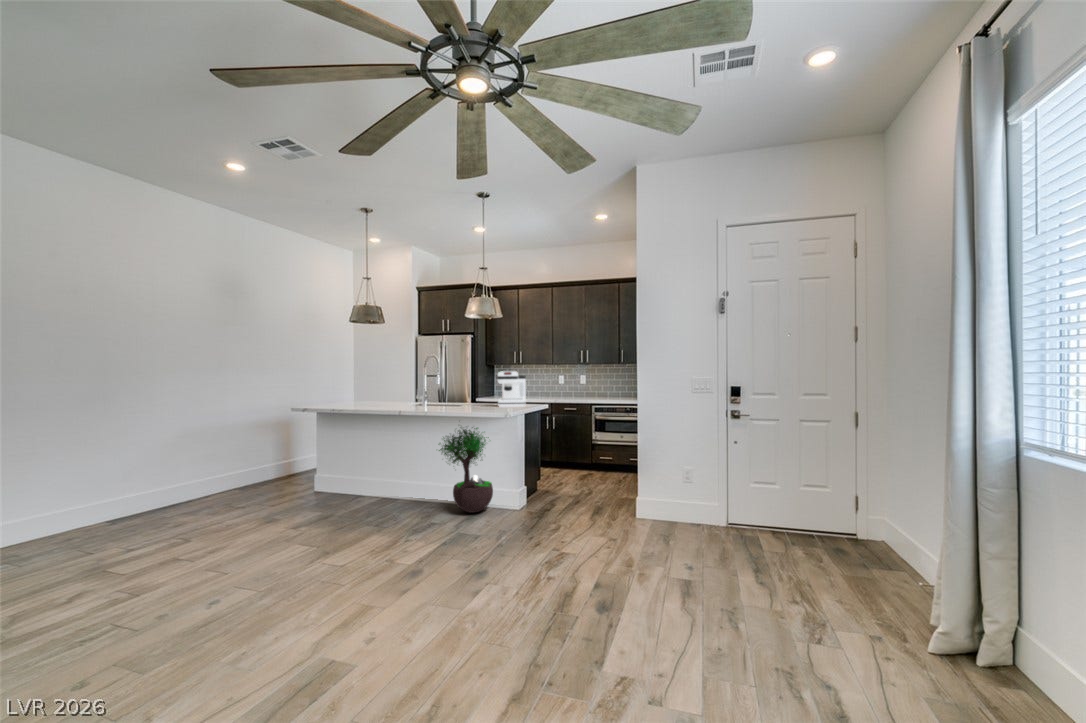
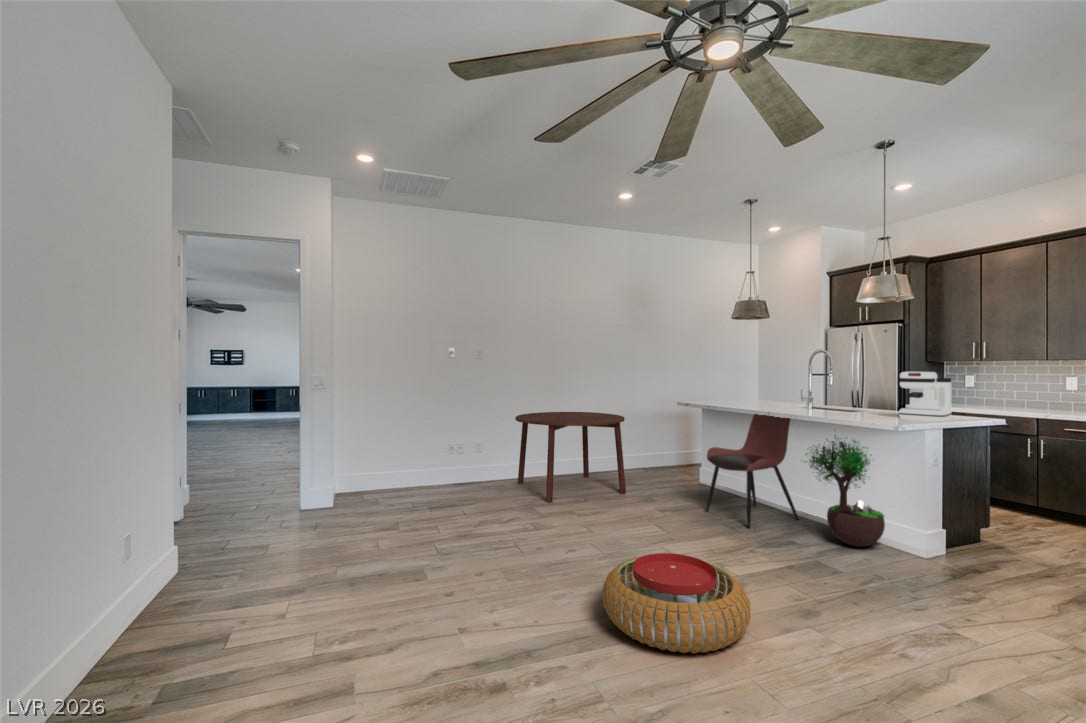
dining chair: none [340,410,423,521] -> present [706,414,799,528]
dining table: none [45,430,236,558] -> present [515,412,626,502]
pouf: none [302,557,455,660] -> present [602,553,751,654]

